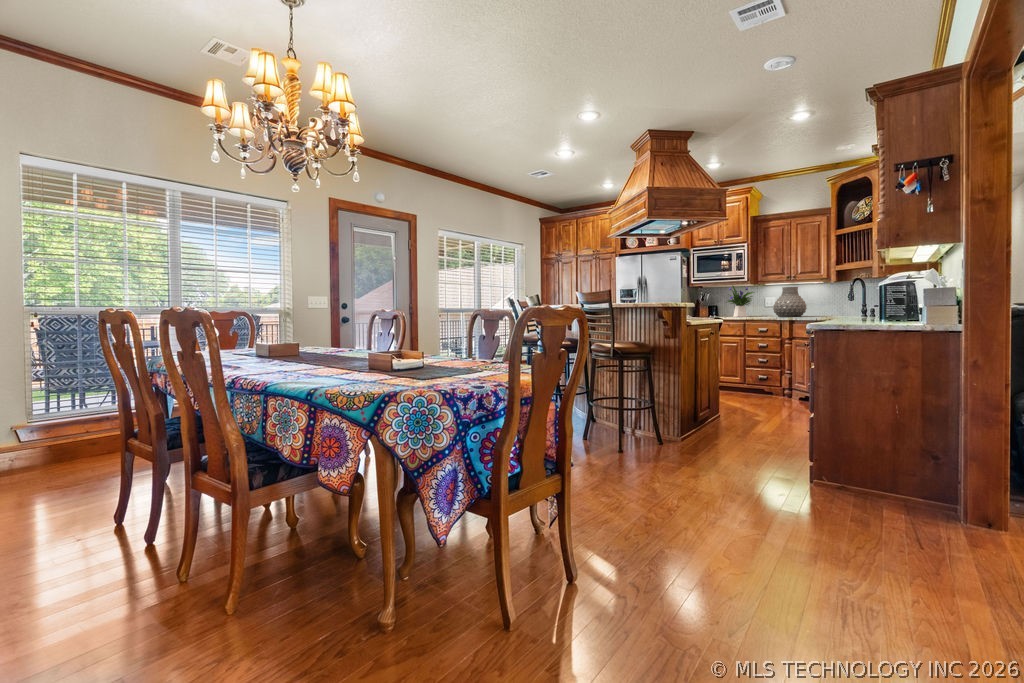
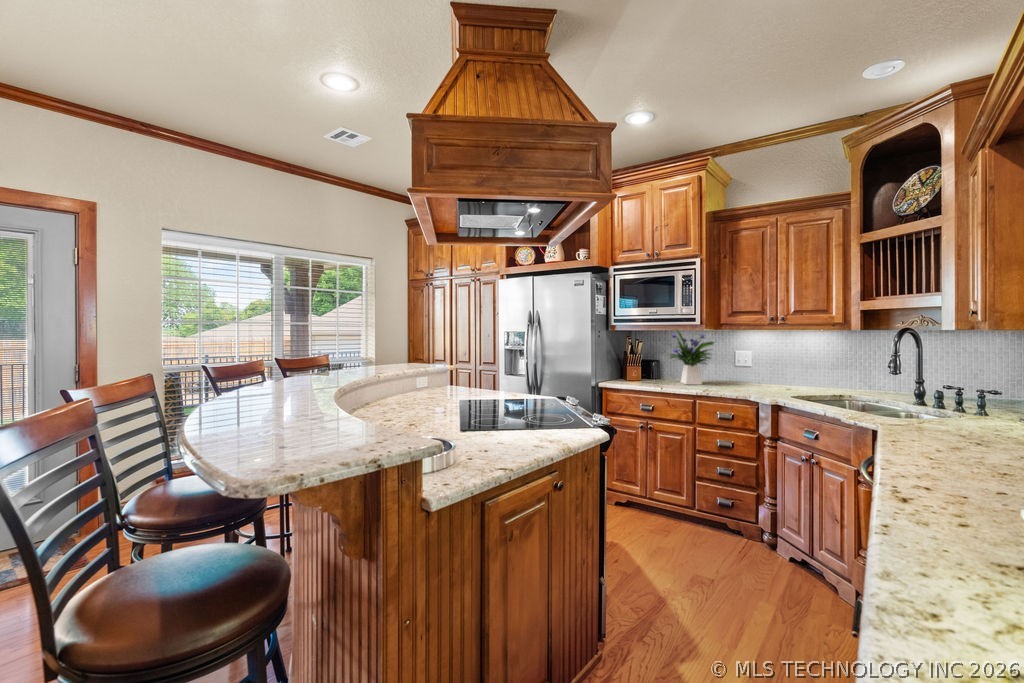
vase: present [773,287,807,317] -> none [745,338,806,393]

